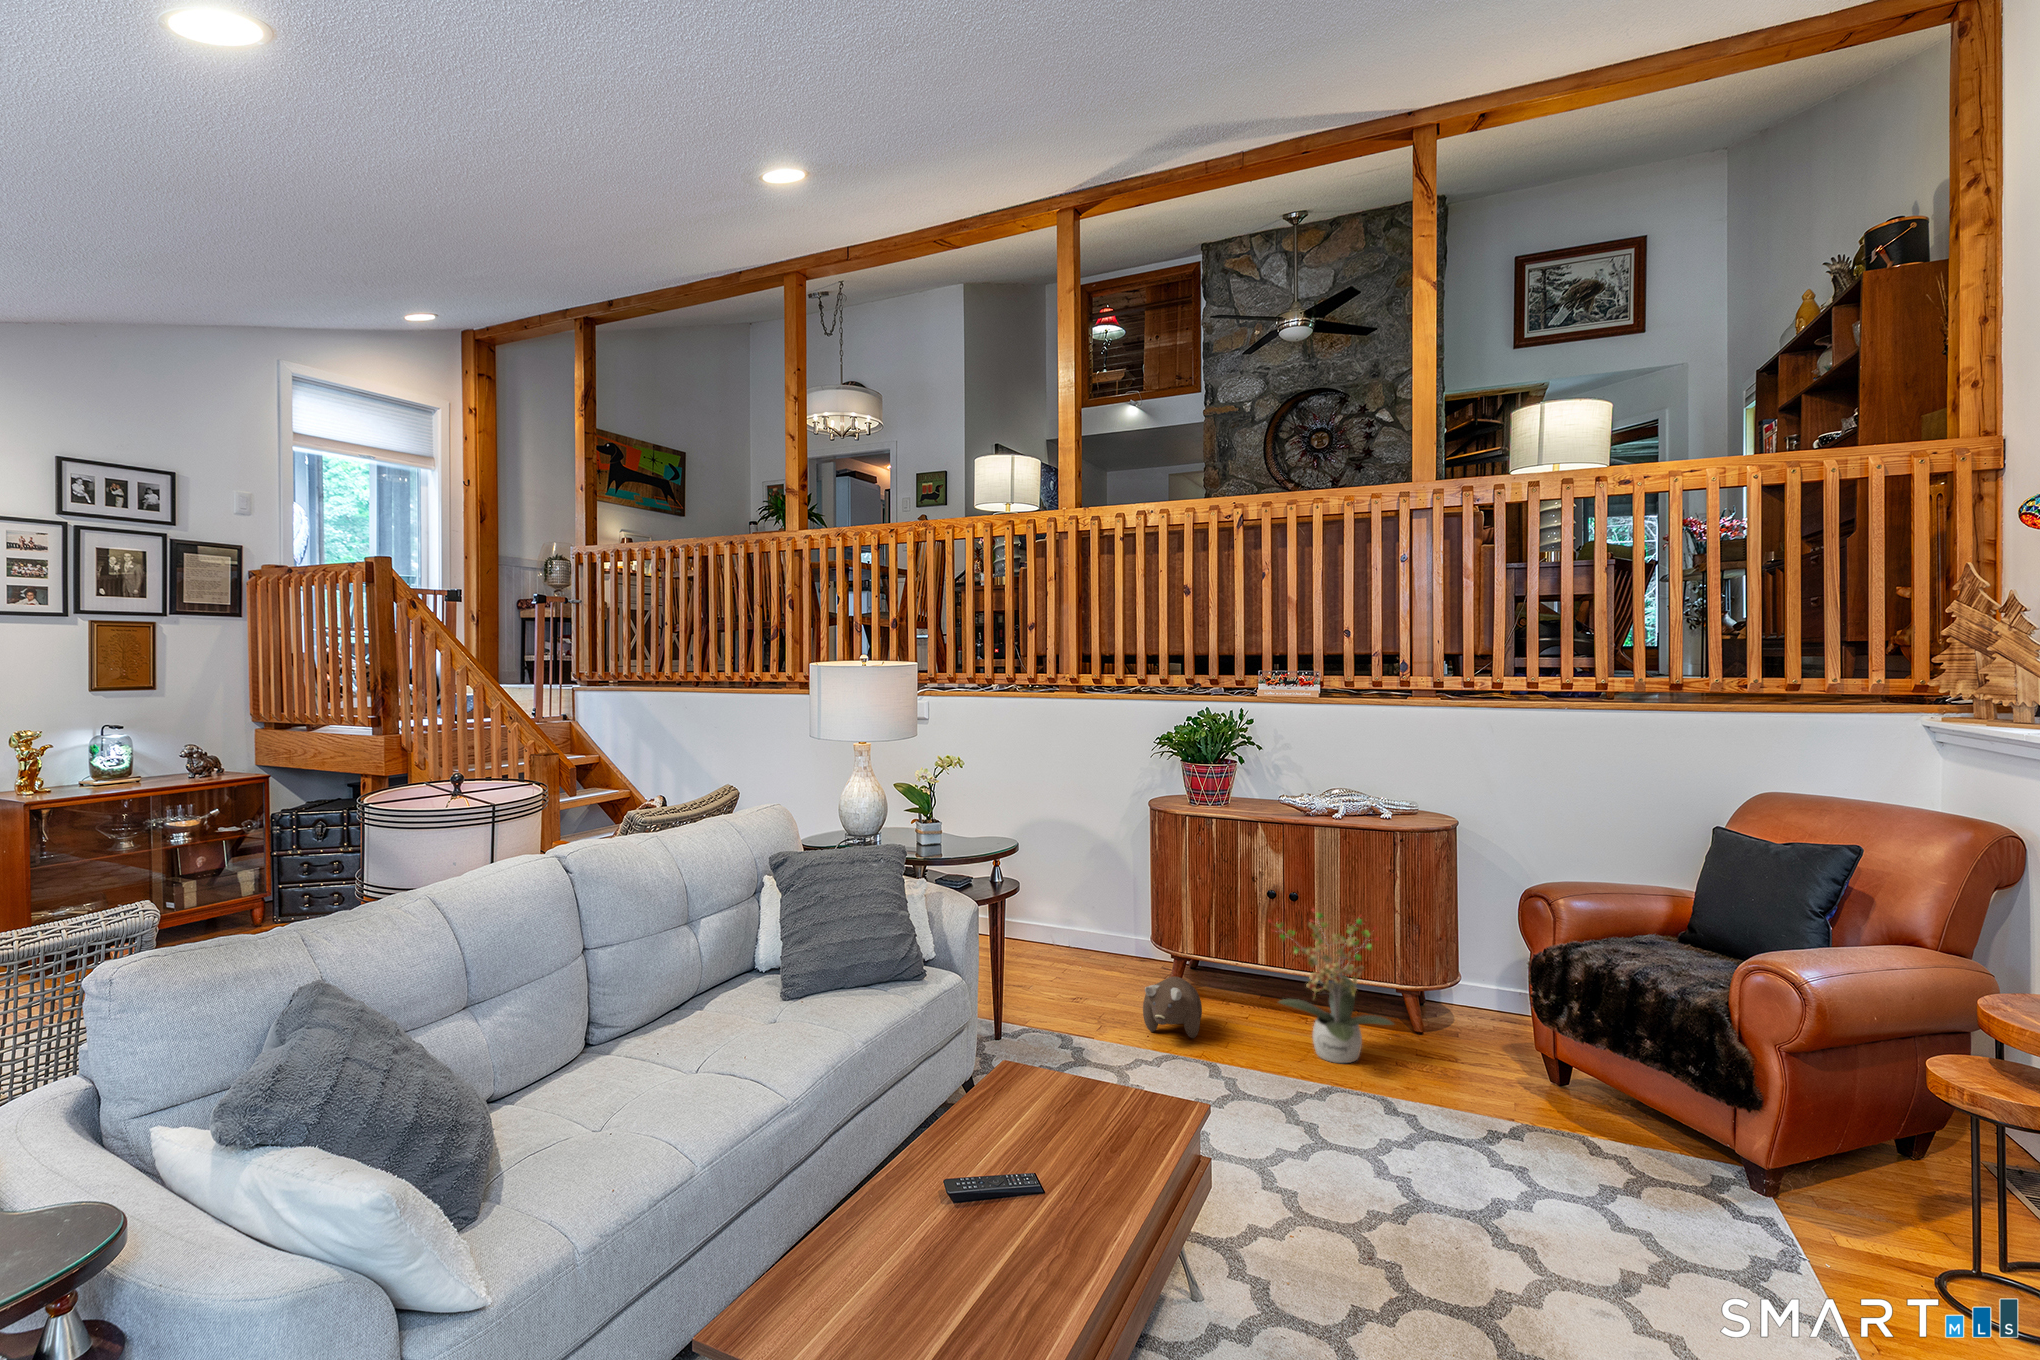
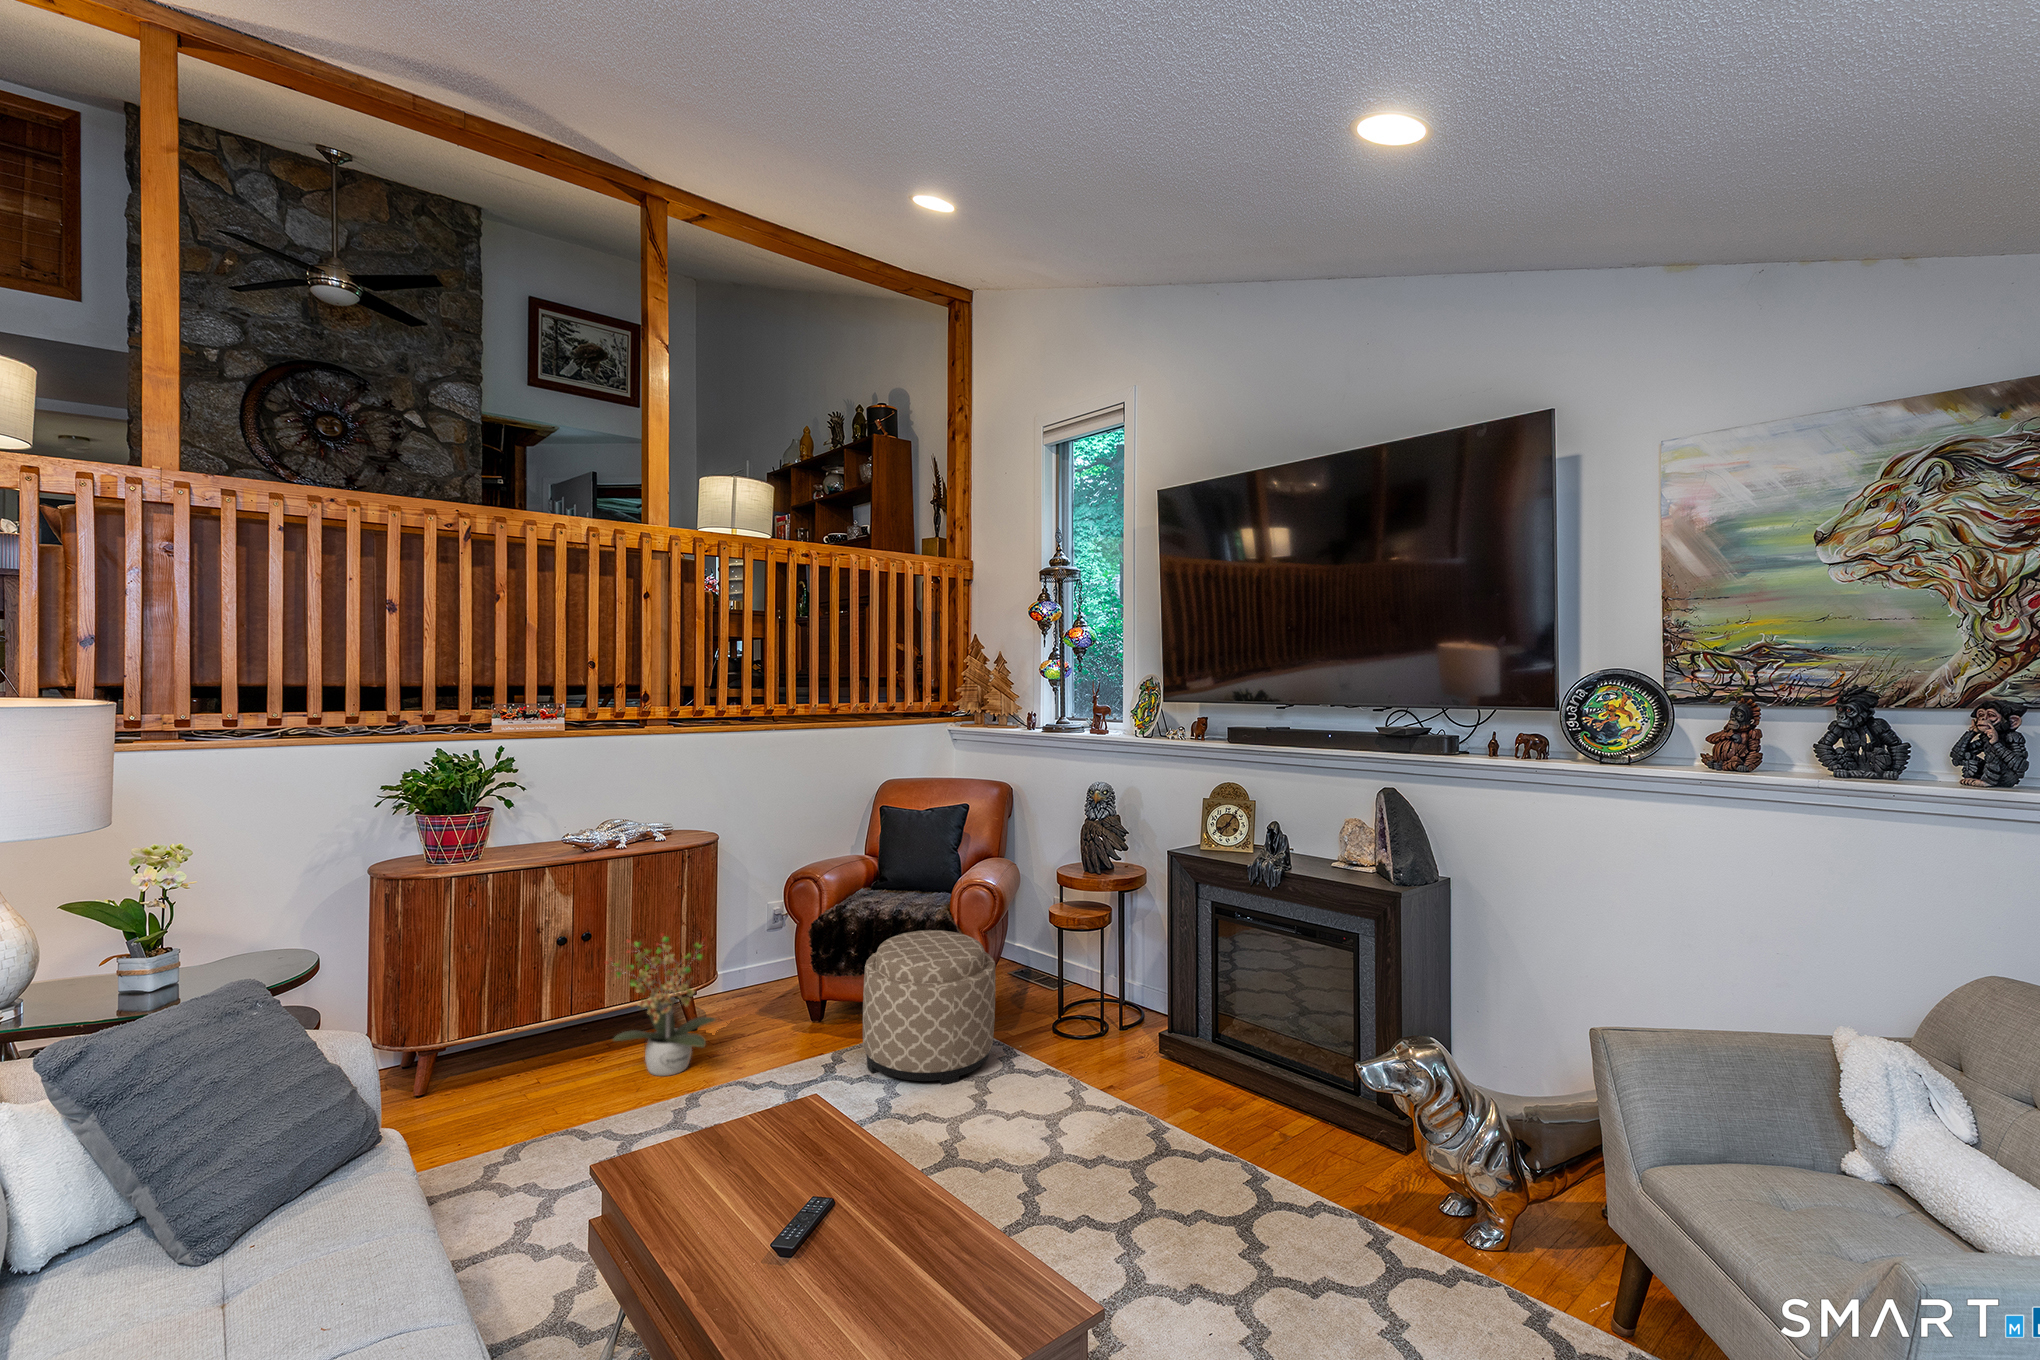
plush toy: present [1143,977,1202,1038] -> none [467,1058,539,1132]
ottoman: none [1505,995,1729,1231] -> present [863,930,995,1085]

